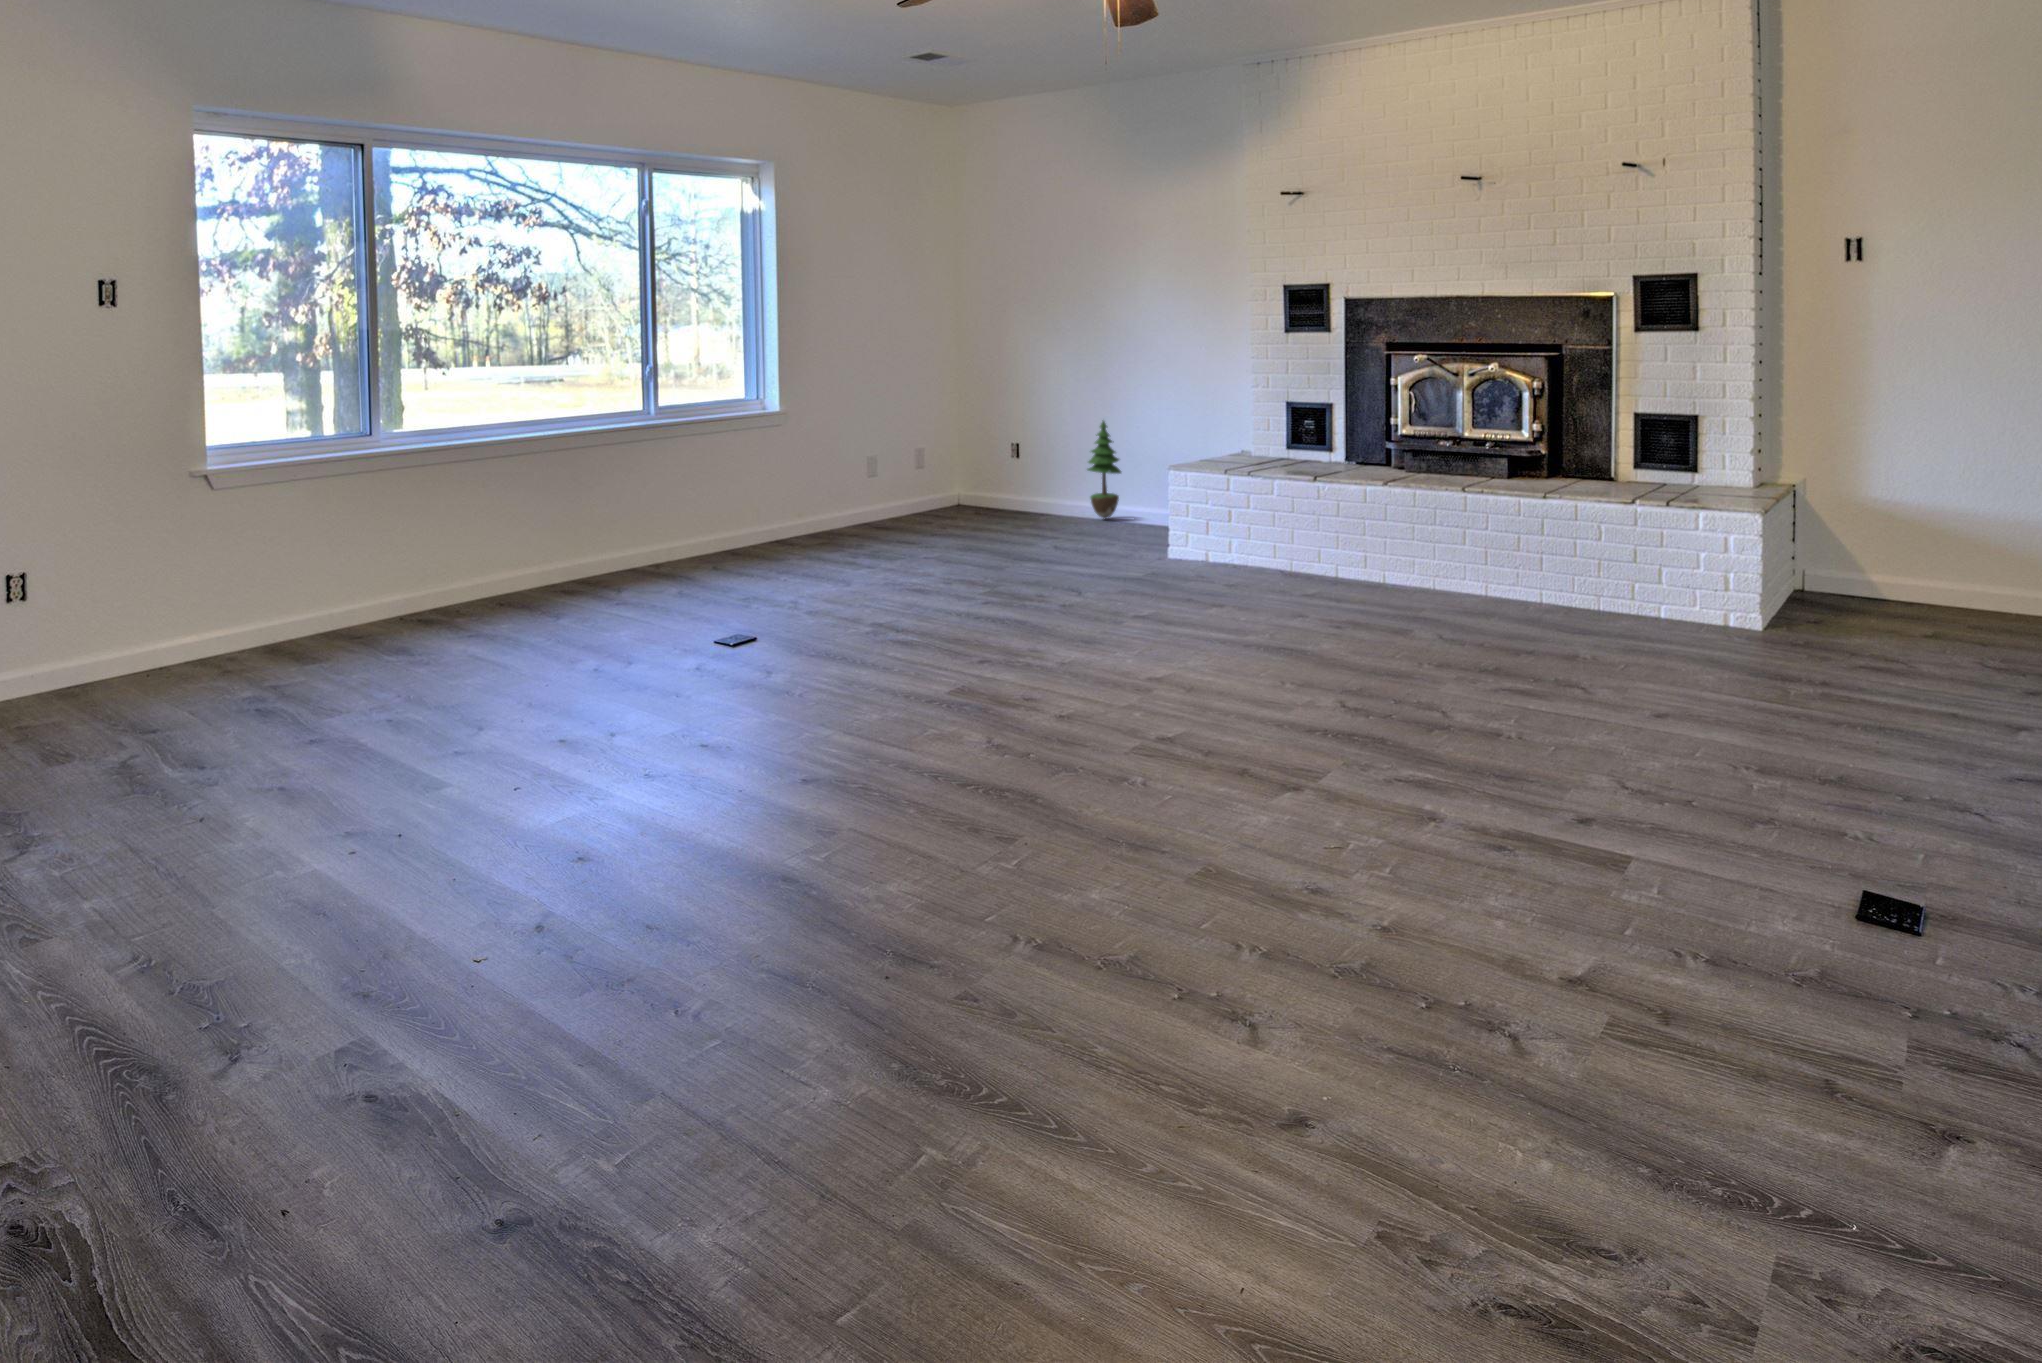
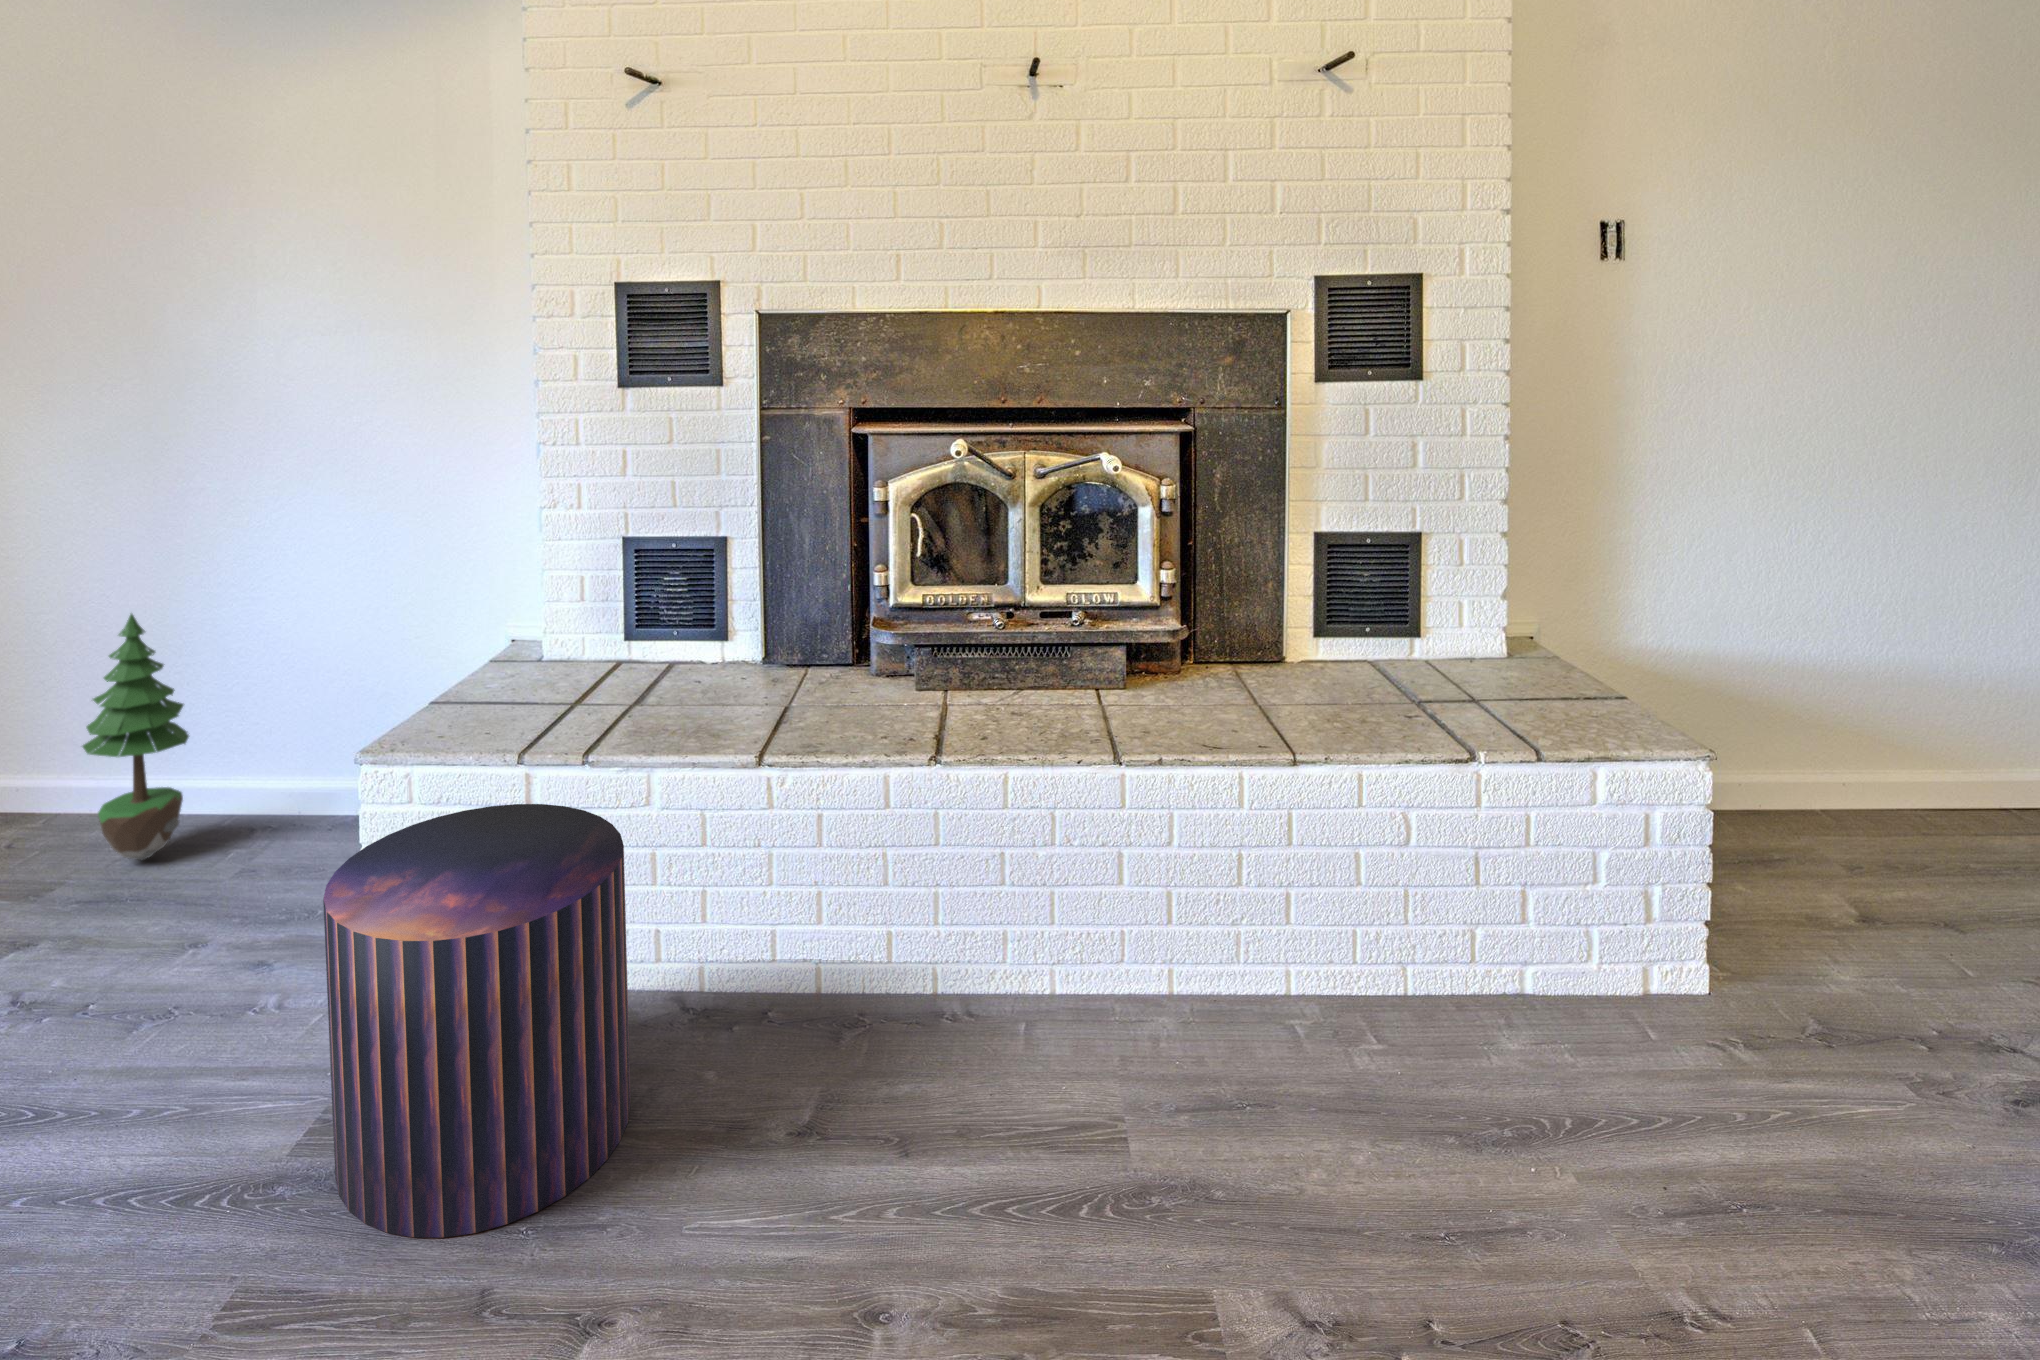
pouf: none [1149,472,1247,583] -> present [323,804,631,1238]

